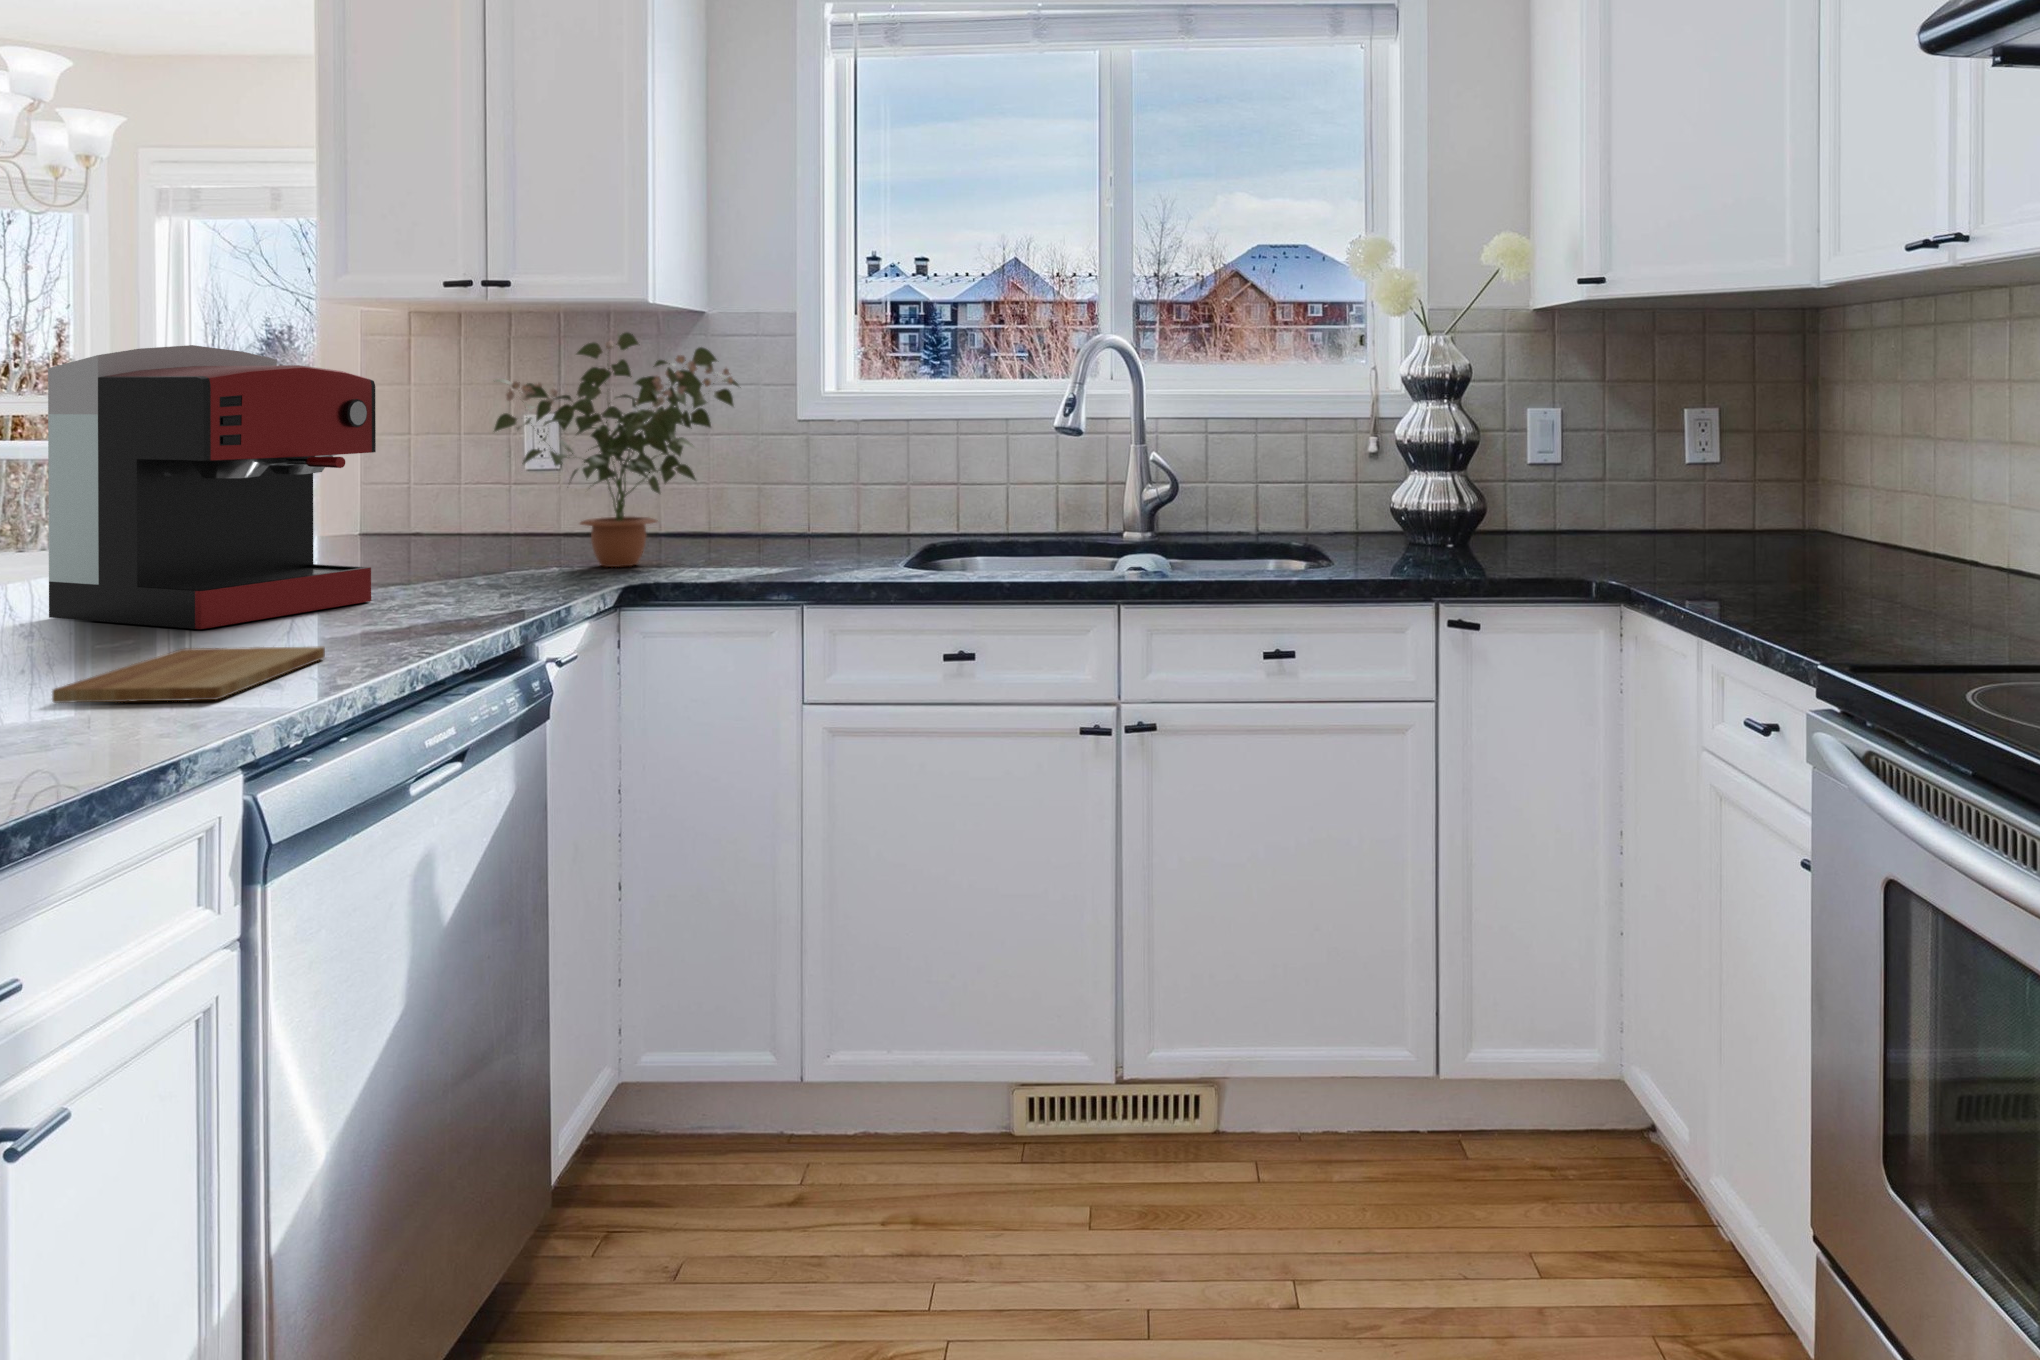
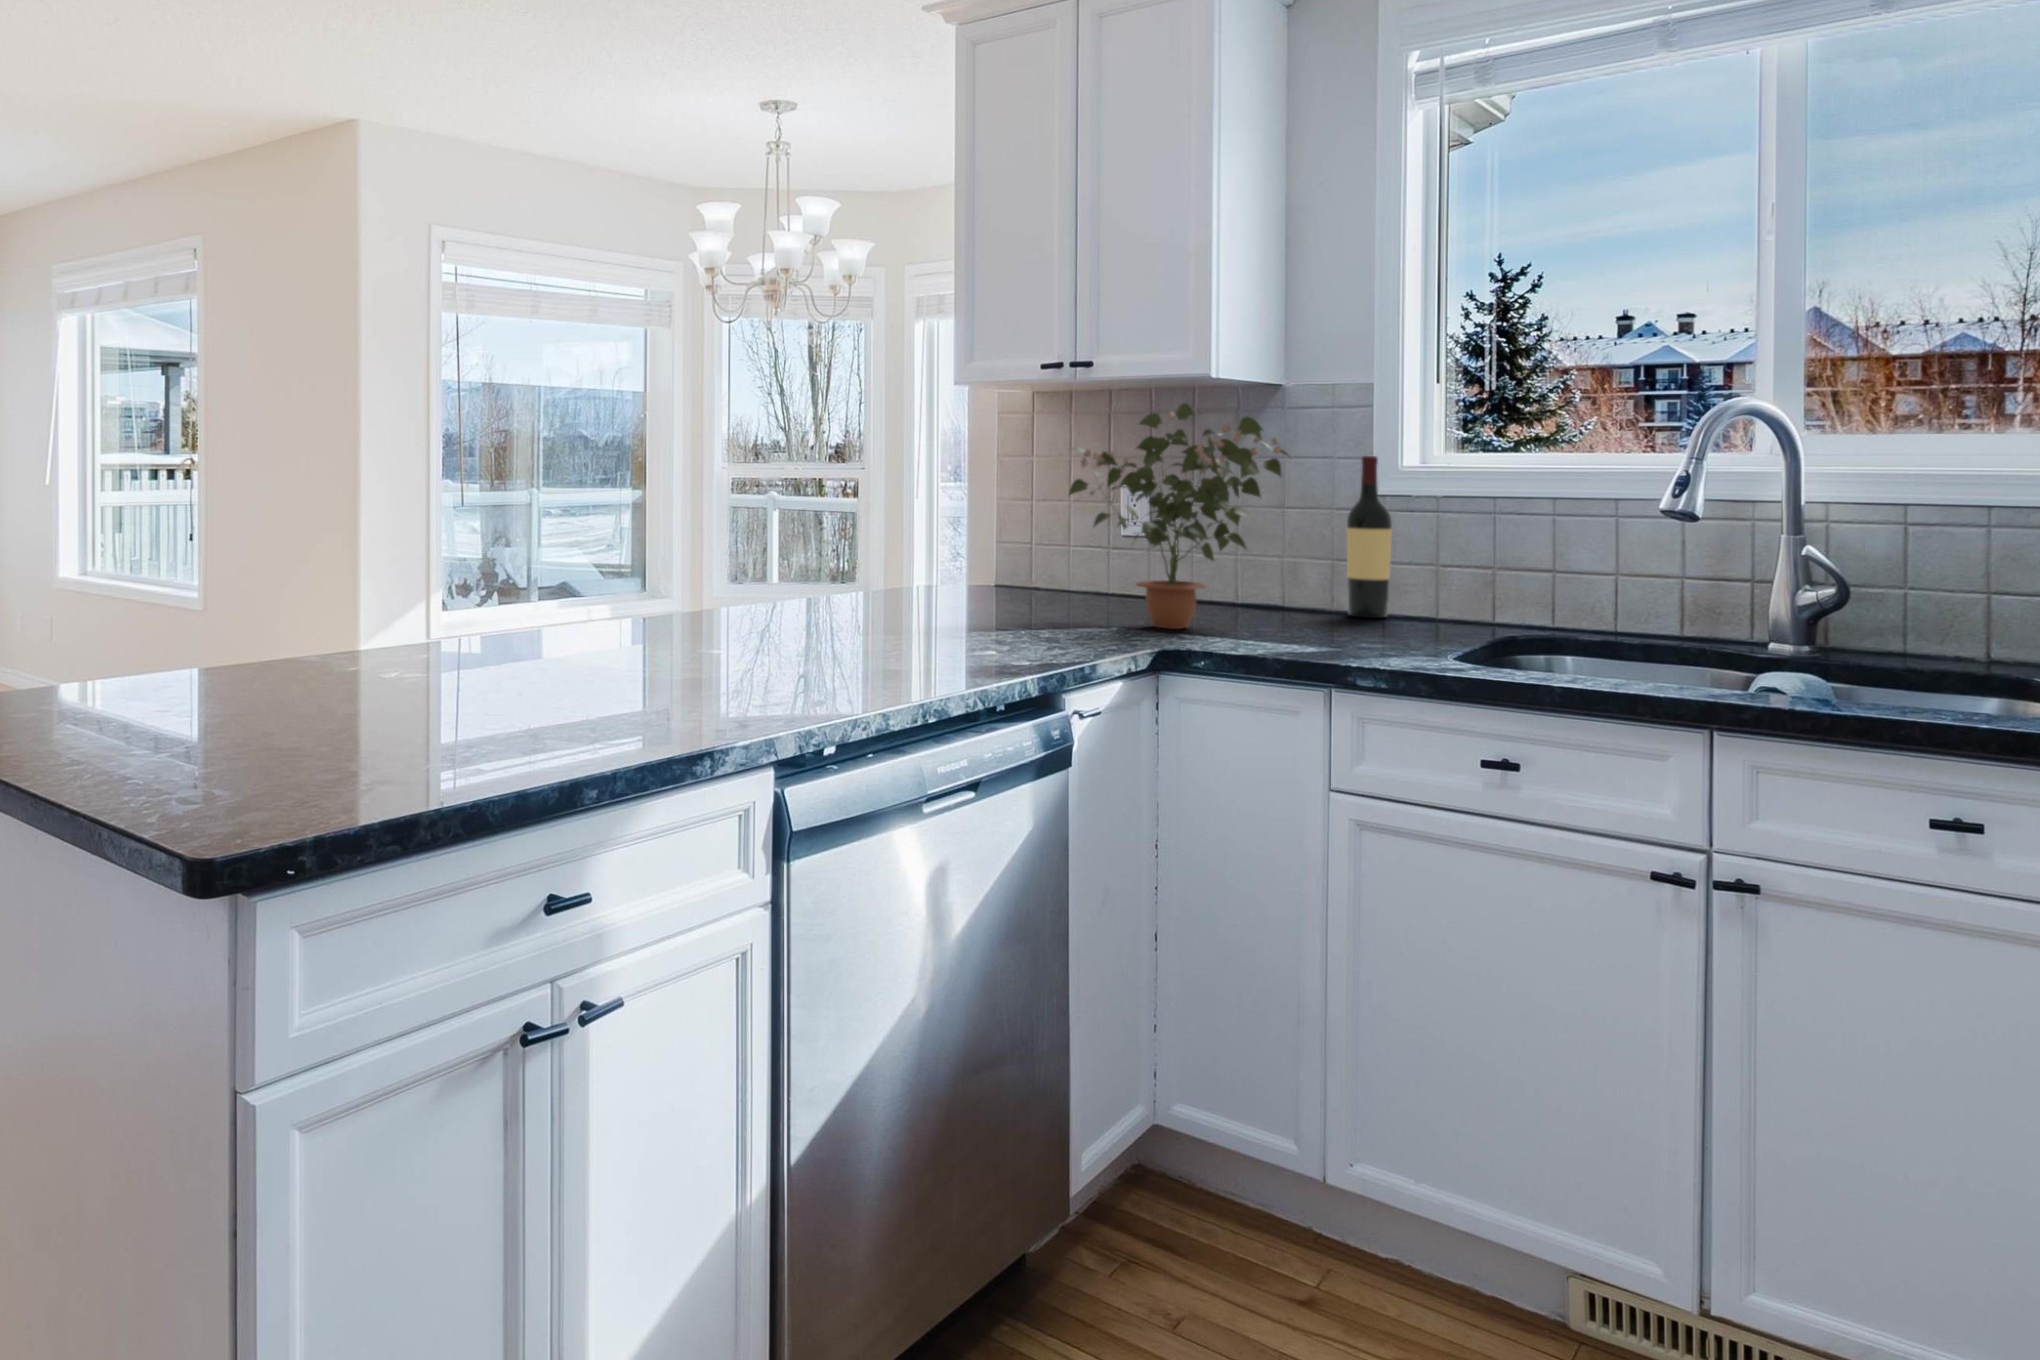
coffee maker: present [48,345,376,629] -> none [727,417,949,650]
wine bottle: none [779,385,821,540] -> present [1347,456,1392,618]
cutting board: present [52,647,325,703] -> none [659,665,861,711]

